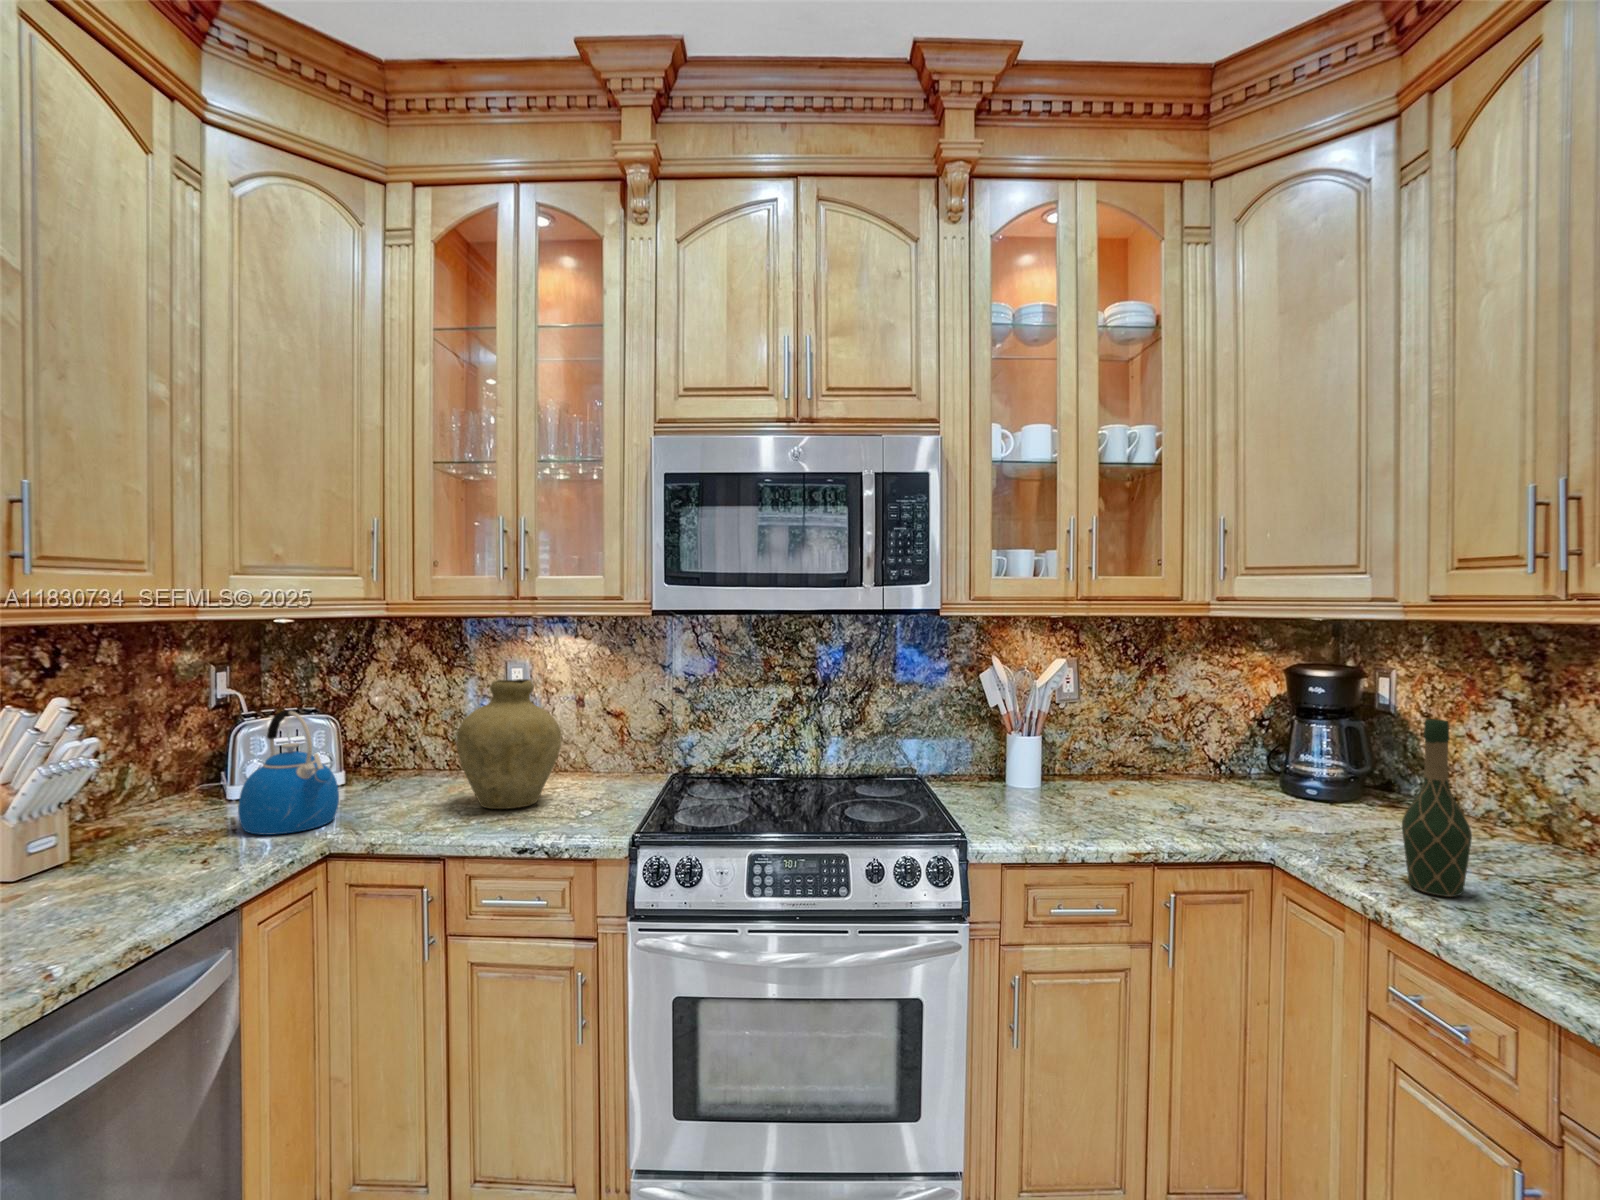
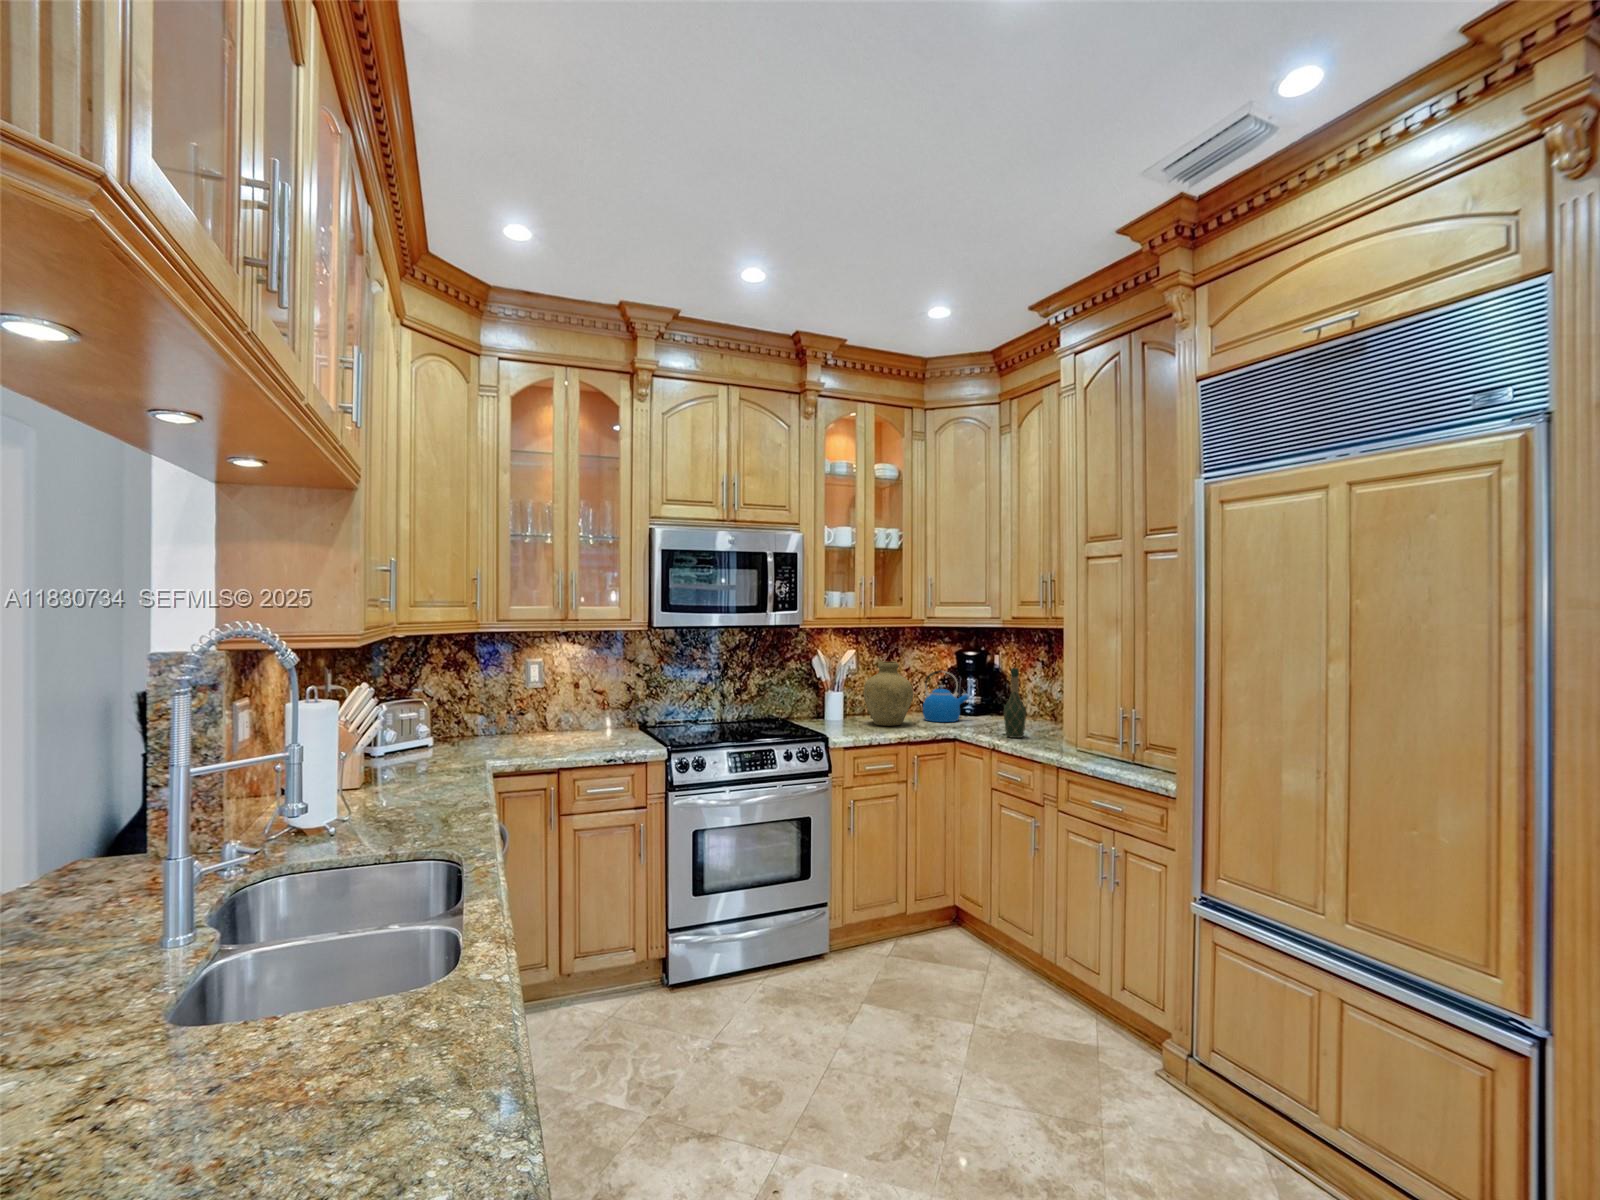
vase: present [457,679,561,809] -> present [864,662,913,726]
kettle: present [238,709,339,835] -> present [923,670,969,722]

